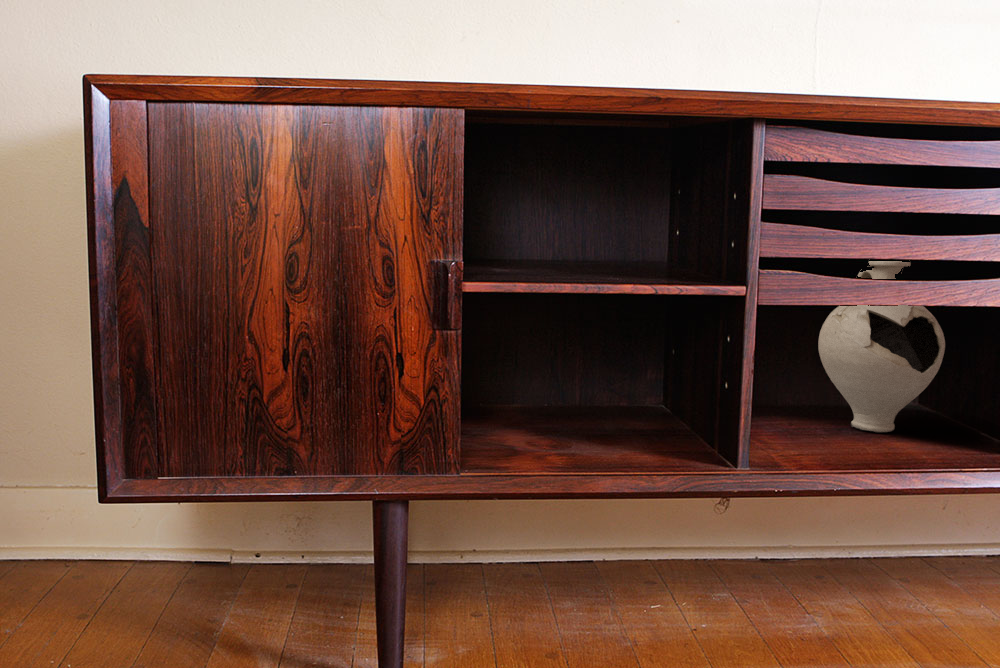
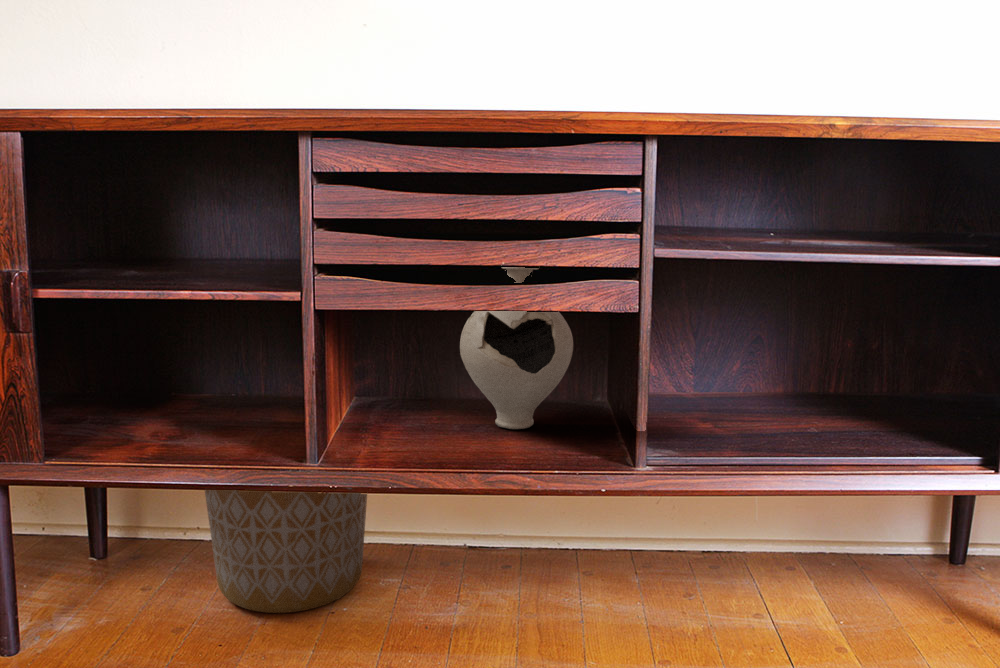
planter: none [536,443,712,634] -> present [205,490,367,613]

